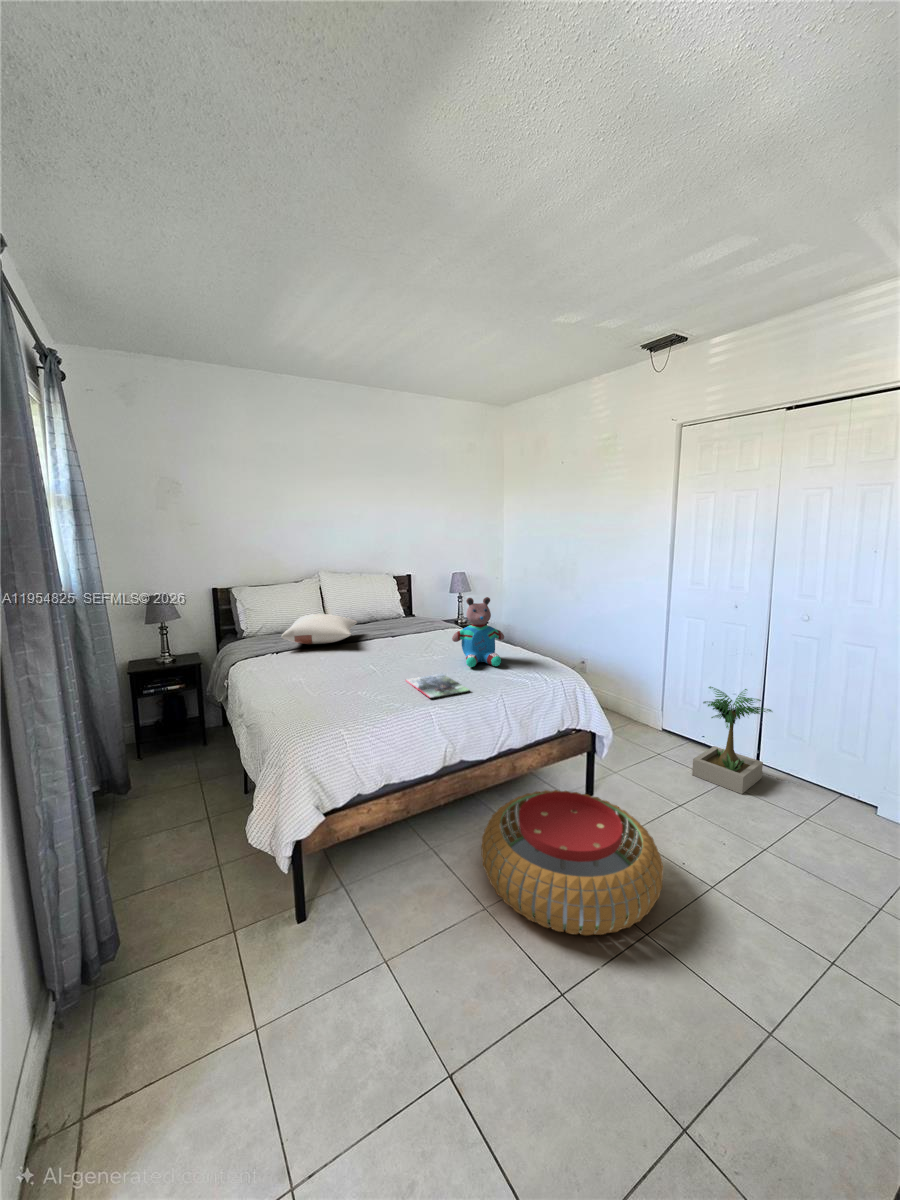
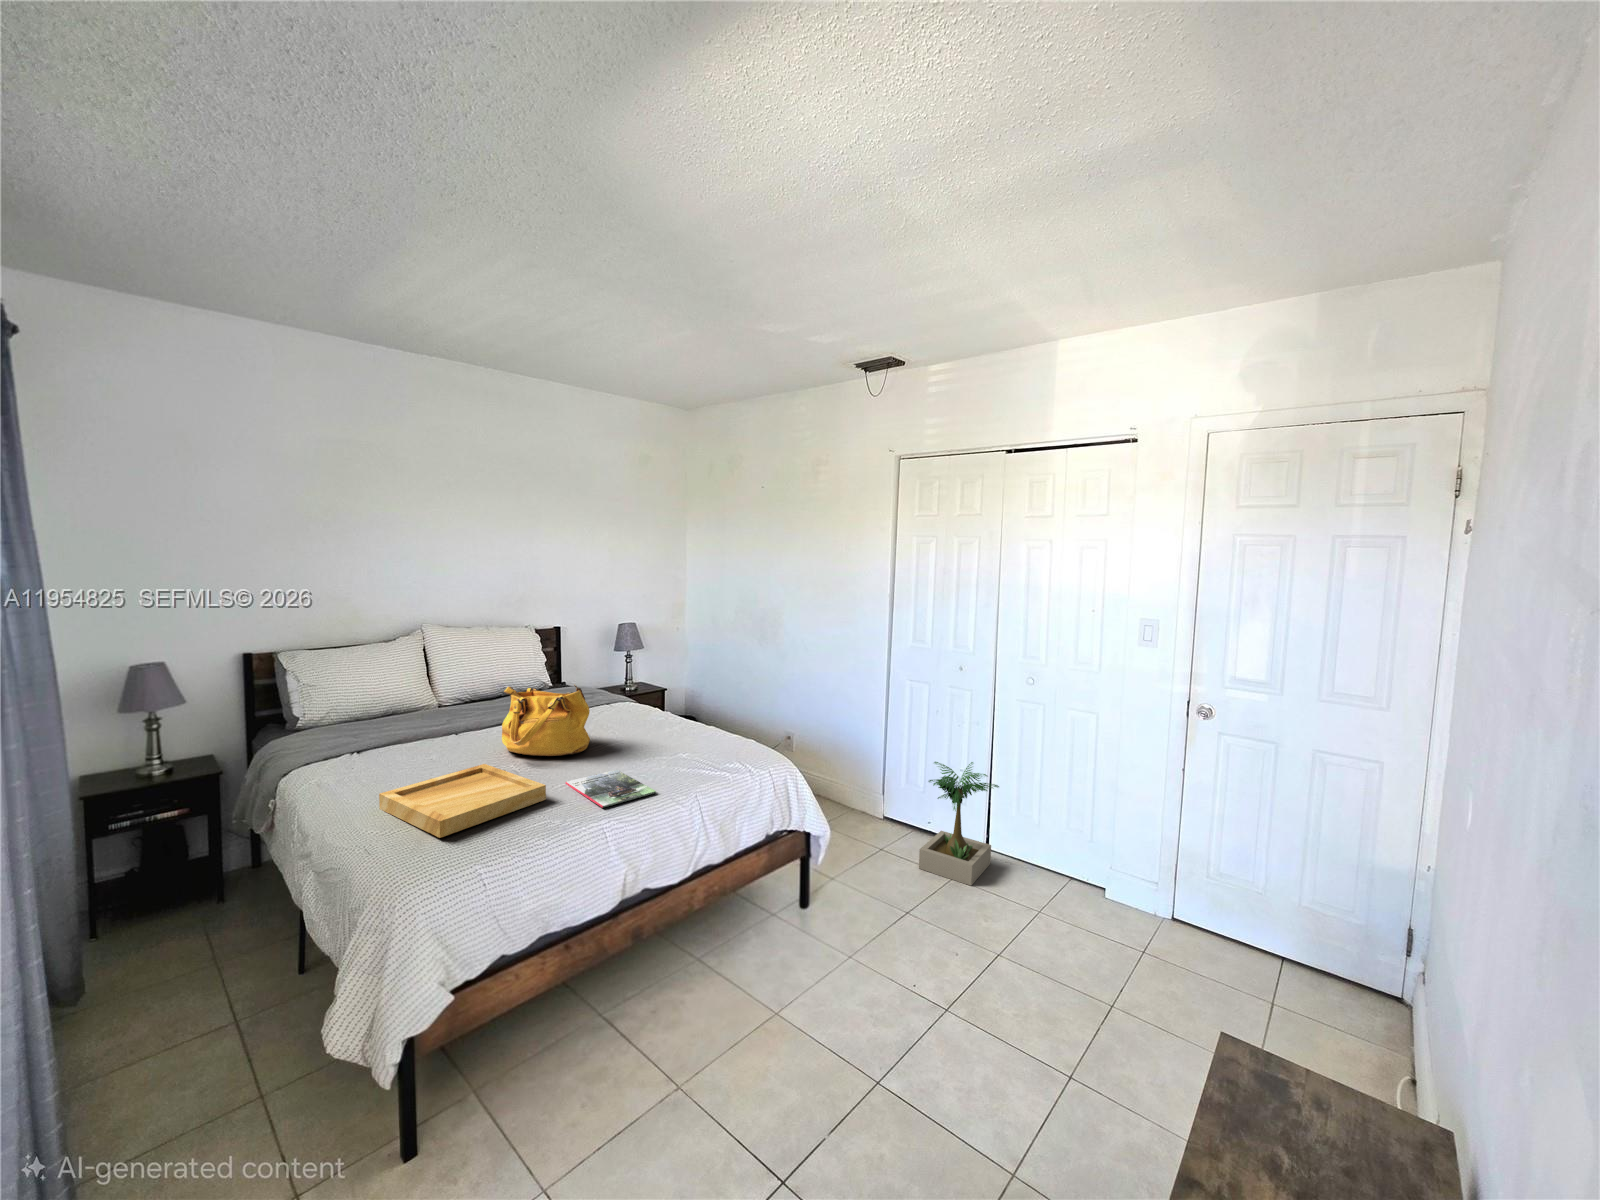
teddy bear: present [452,597,504,667] -> none [629,664,698,758]
handbag: none [365,610,425,662] -> present [502,684,590,756]
pillow: present [282,614,357,644] -> none [368,689,487,734]
tray: none [284,664,391,709] -> present [379,764,546,838]
pouf: present [481,790,663,935] -> none [673,909,892,1097]

